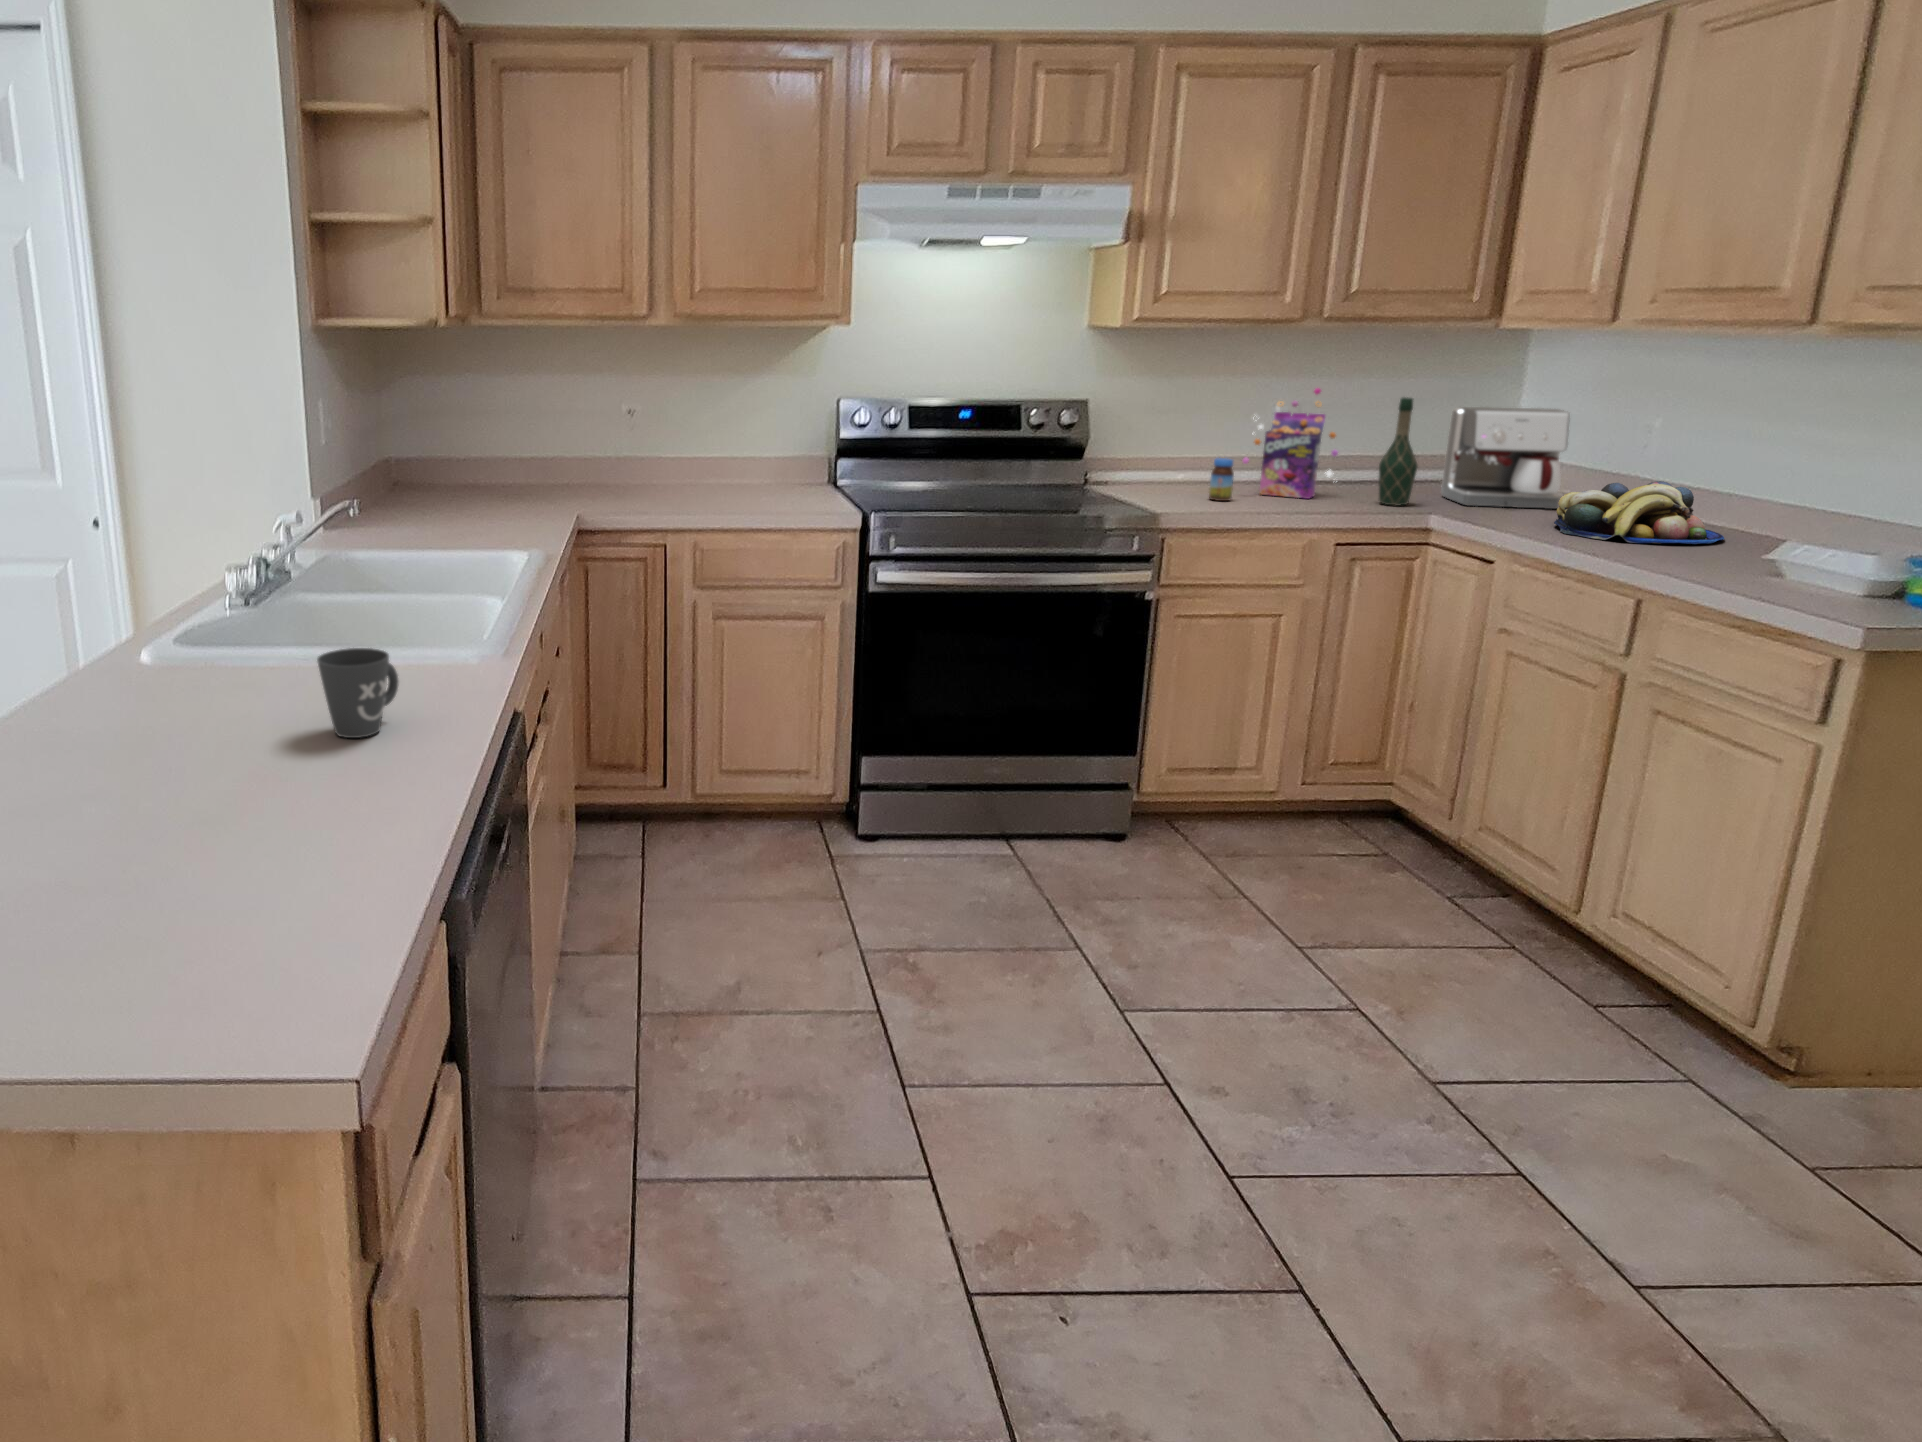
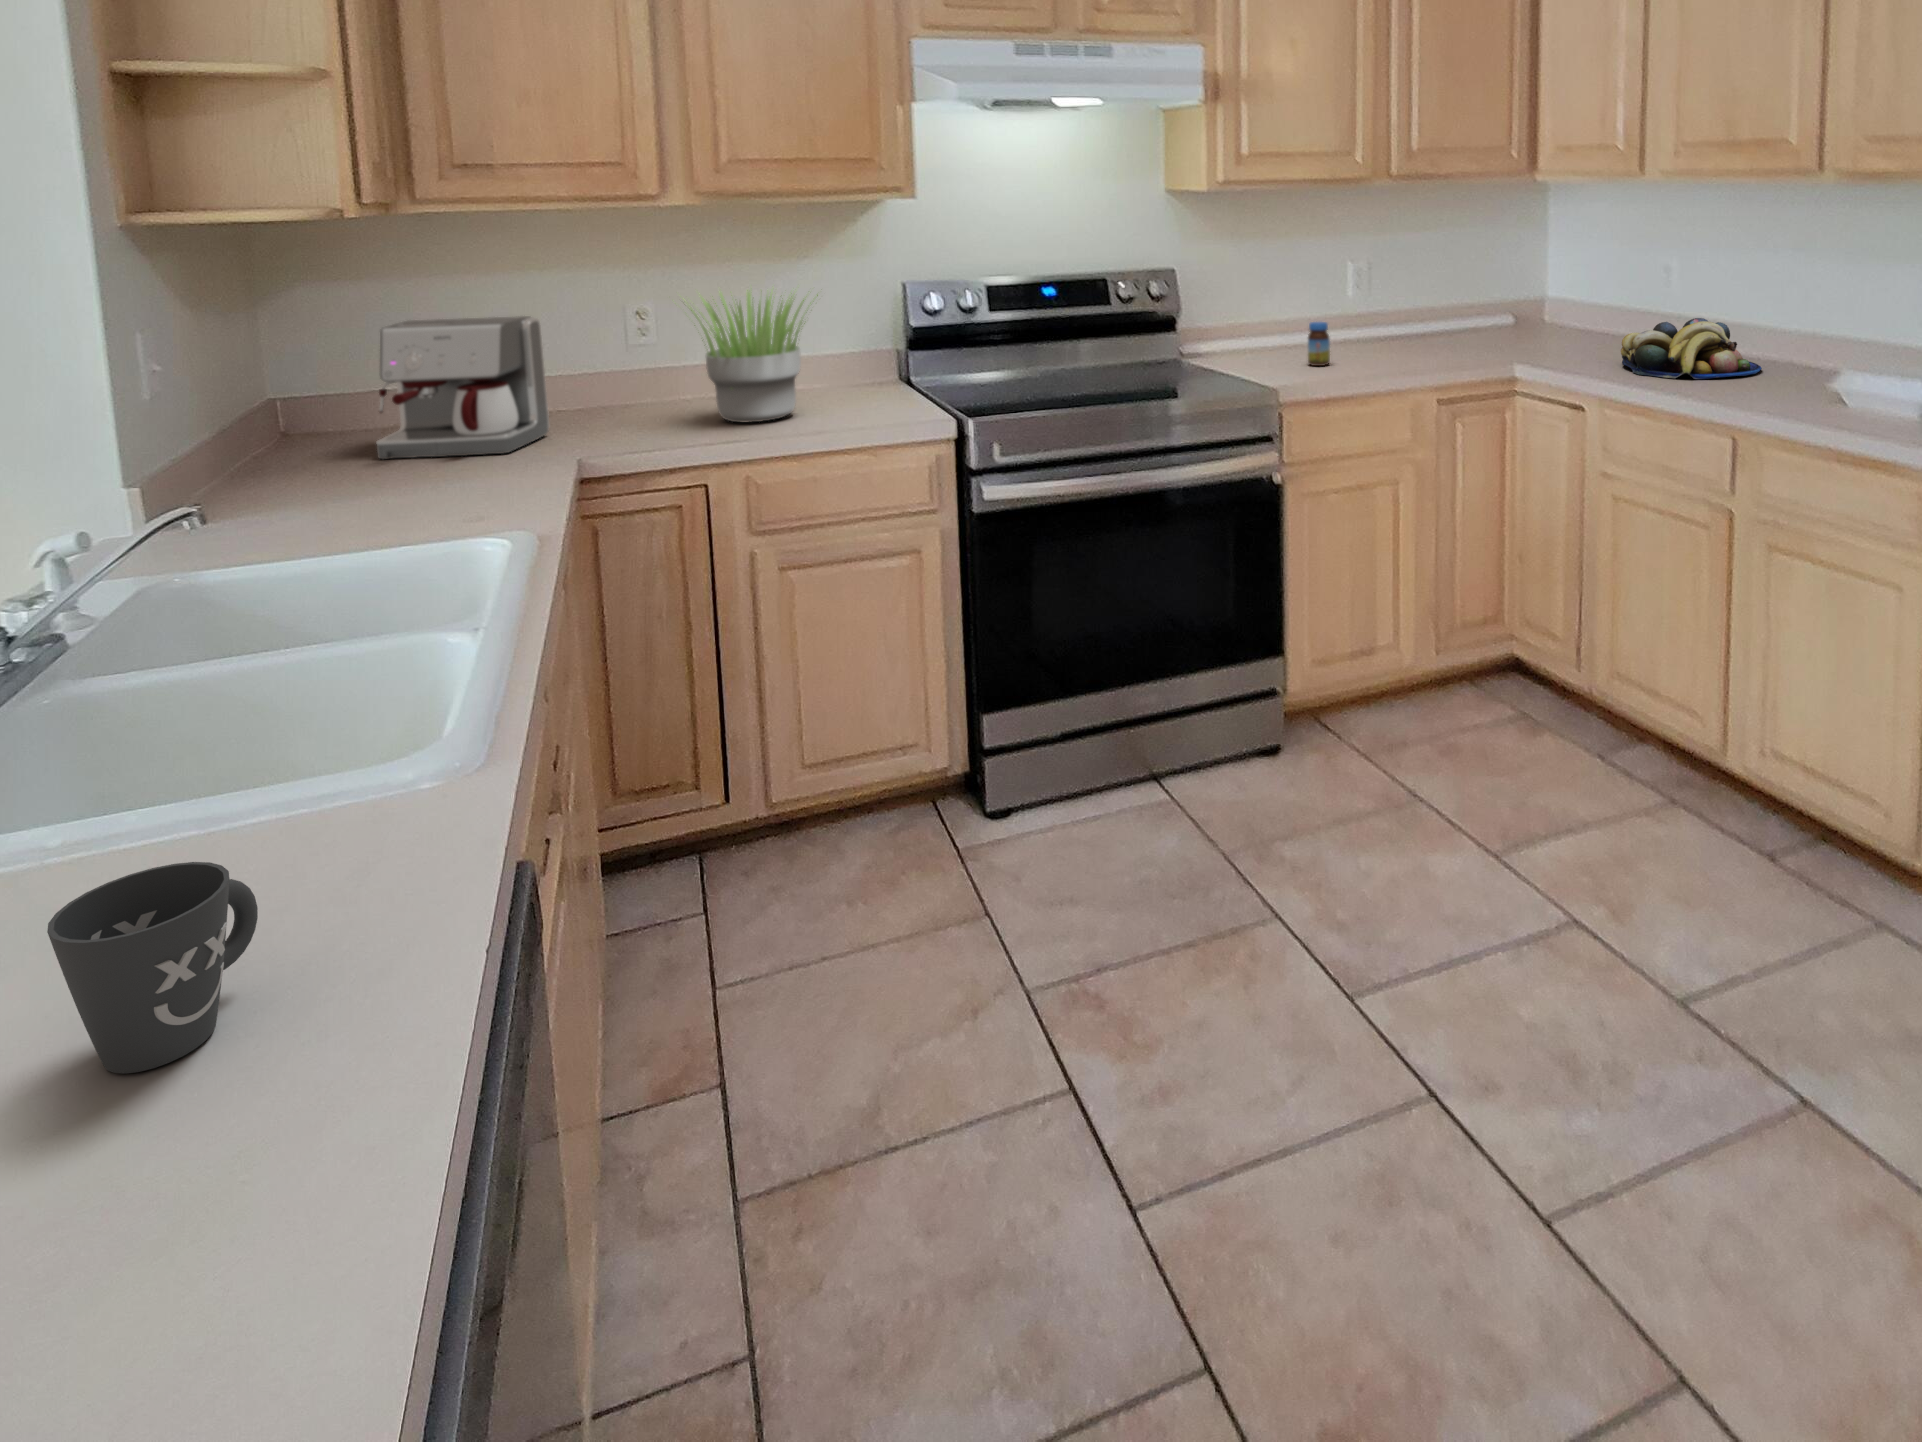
cereal box: present [1243,388,1338,499] -> none [1332,245,1422,356]
potted plant: none [649,391,770,502] -> present [684,290,818,422]
wine bottle: present [1379,397,1417,506] -> none [1457,251,1491,357]
coffee maker: present [1441,407,1570,509] -> present [377,316,549,459]

